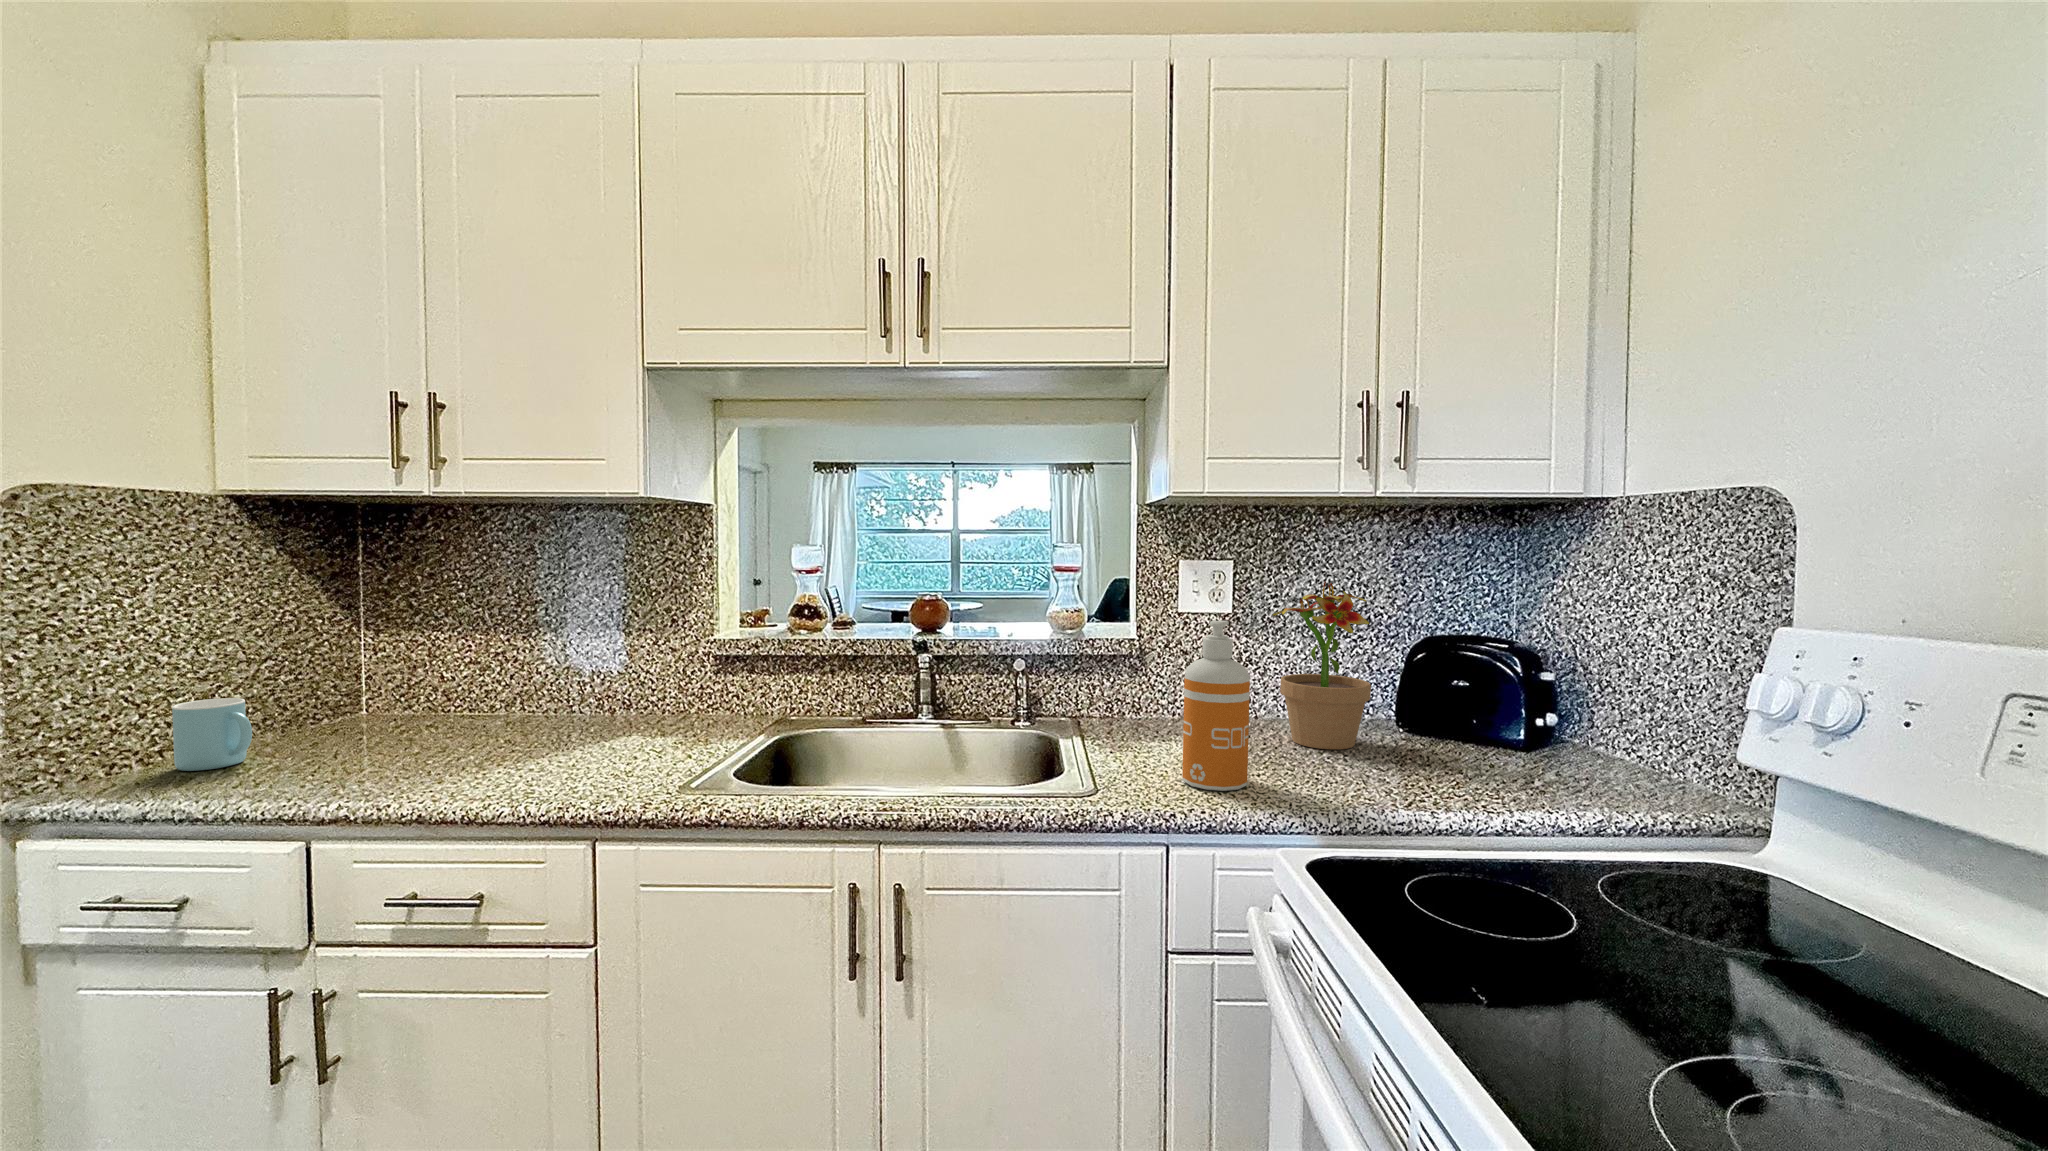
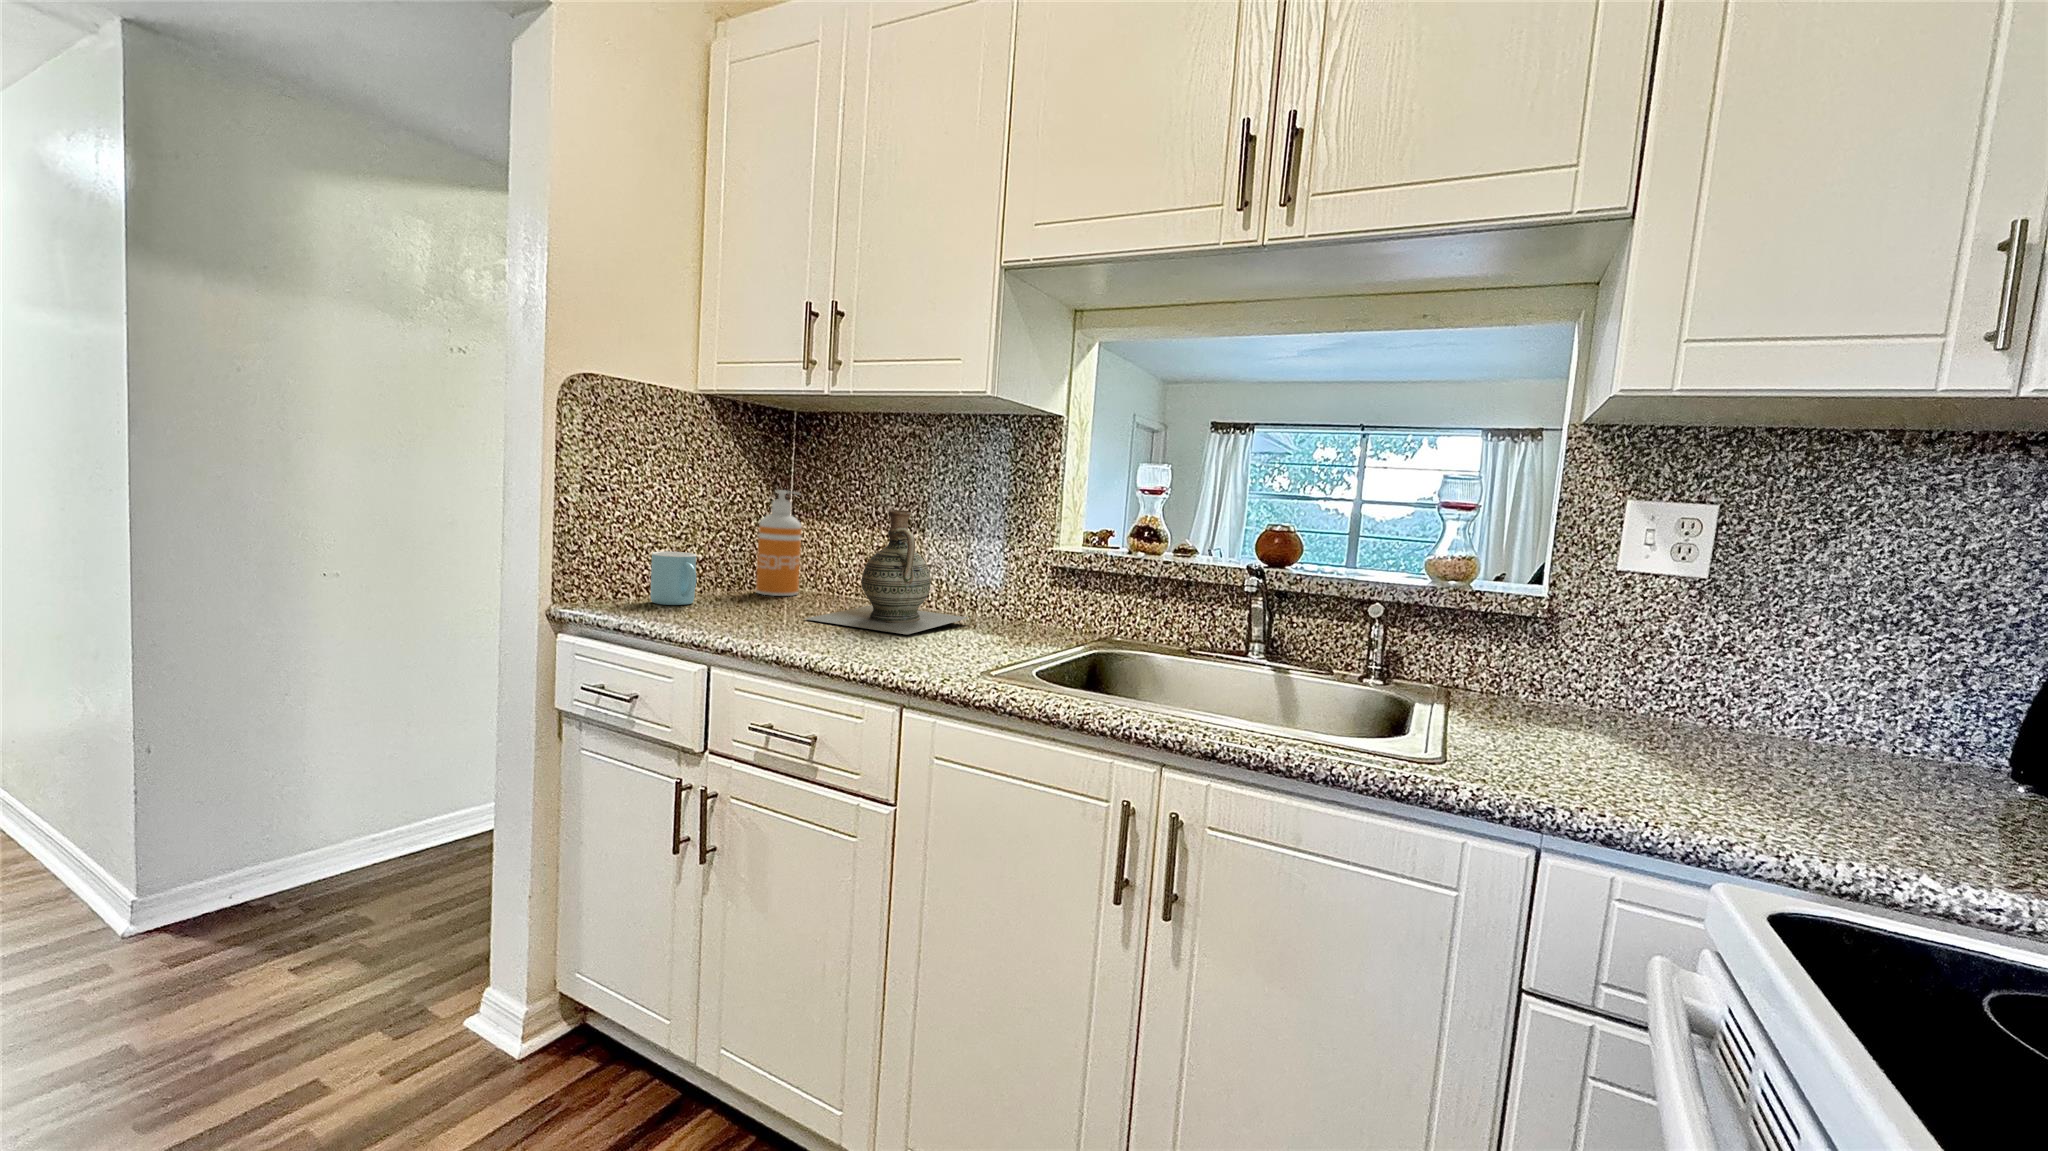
potted plant: present [1272,581,1371,749] -> none [1777,534,1972,791]
ceramic jug: none [423,618,631,756] -> present [805,510,969,635]
soap dispenser: present [1182,620,1250,791] -> present [756,490,802,596]

